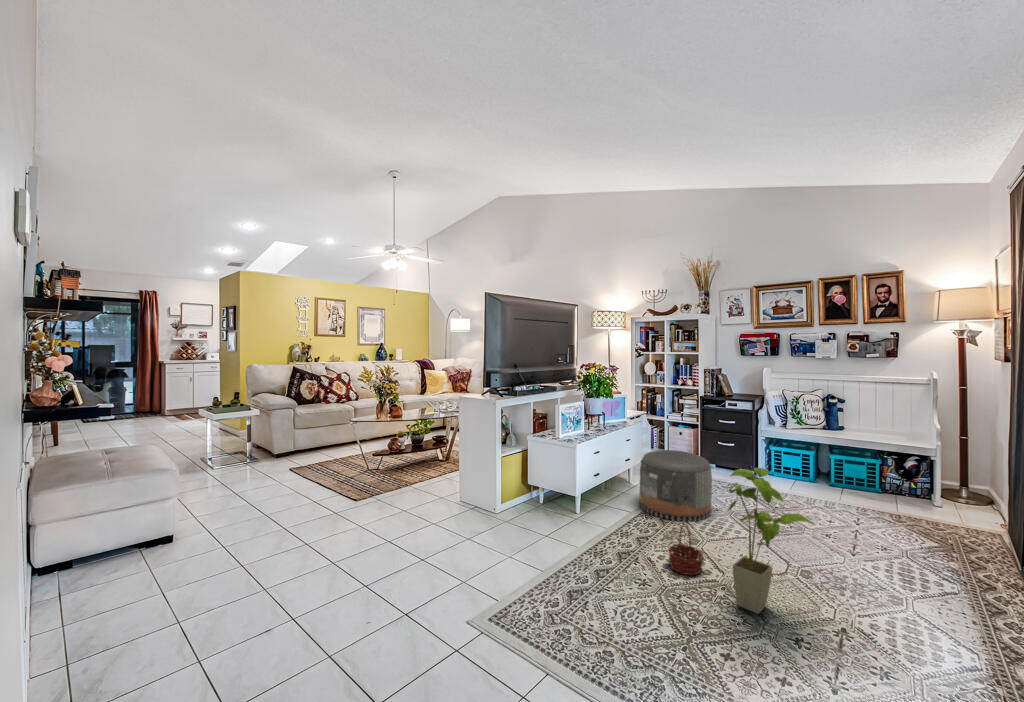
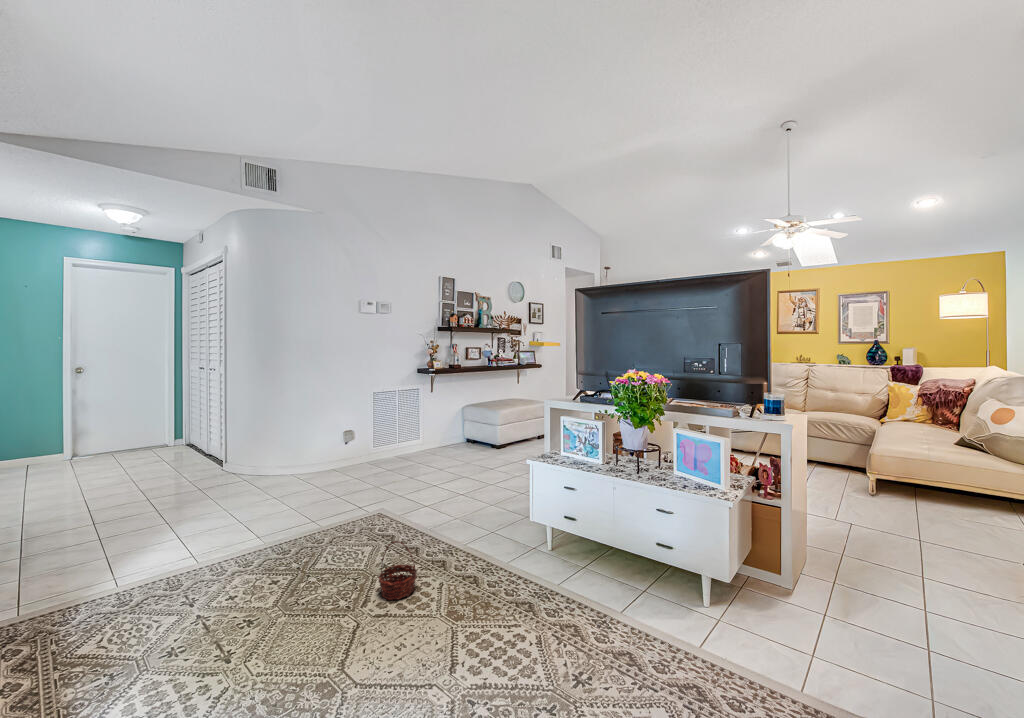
pouf: present [640,450,712,522] -> none [524,518,647,669]
house plant: present [728,468,813,614] -> none [252,464,340,620]

